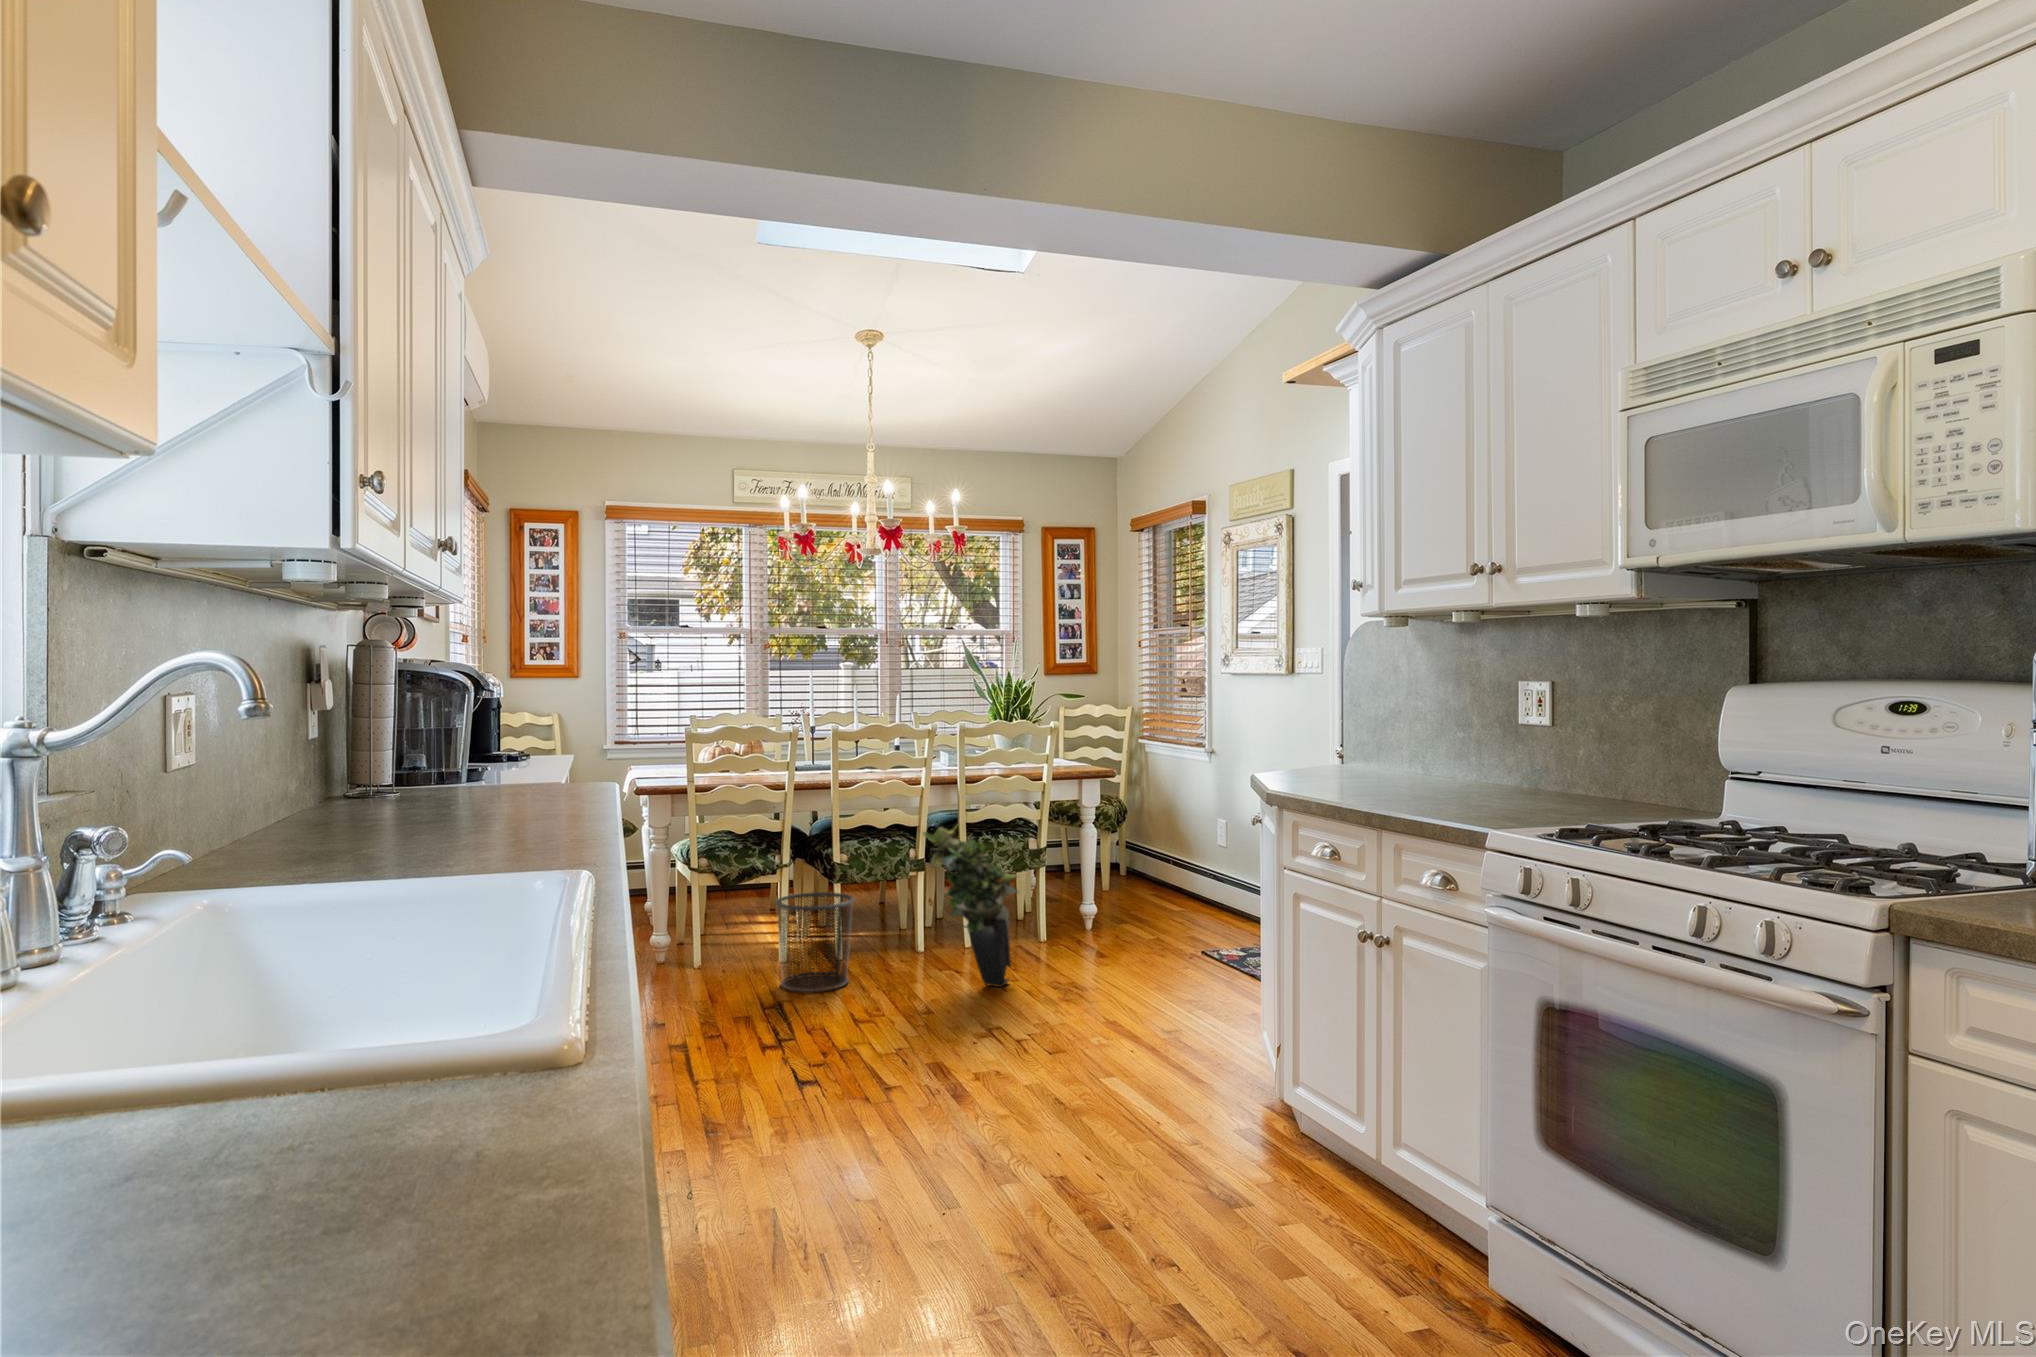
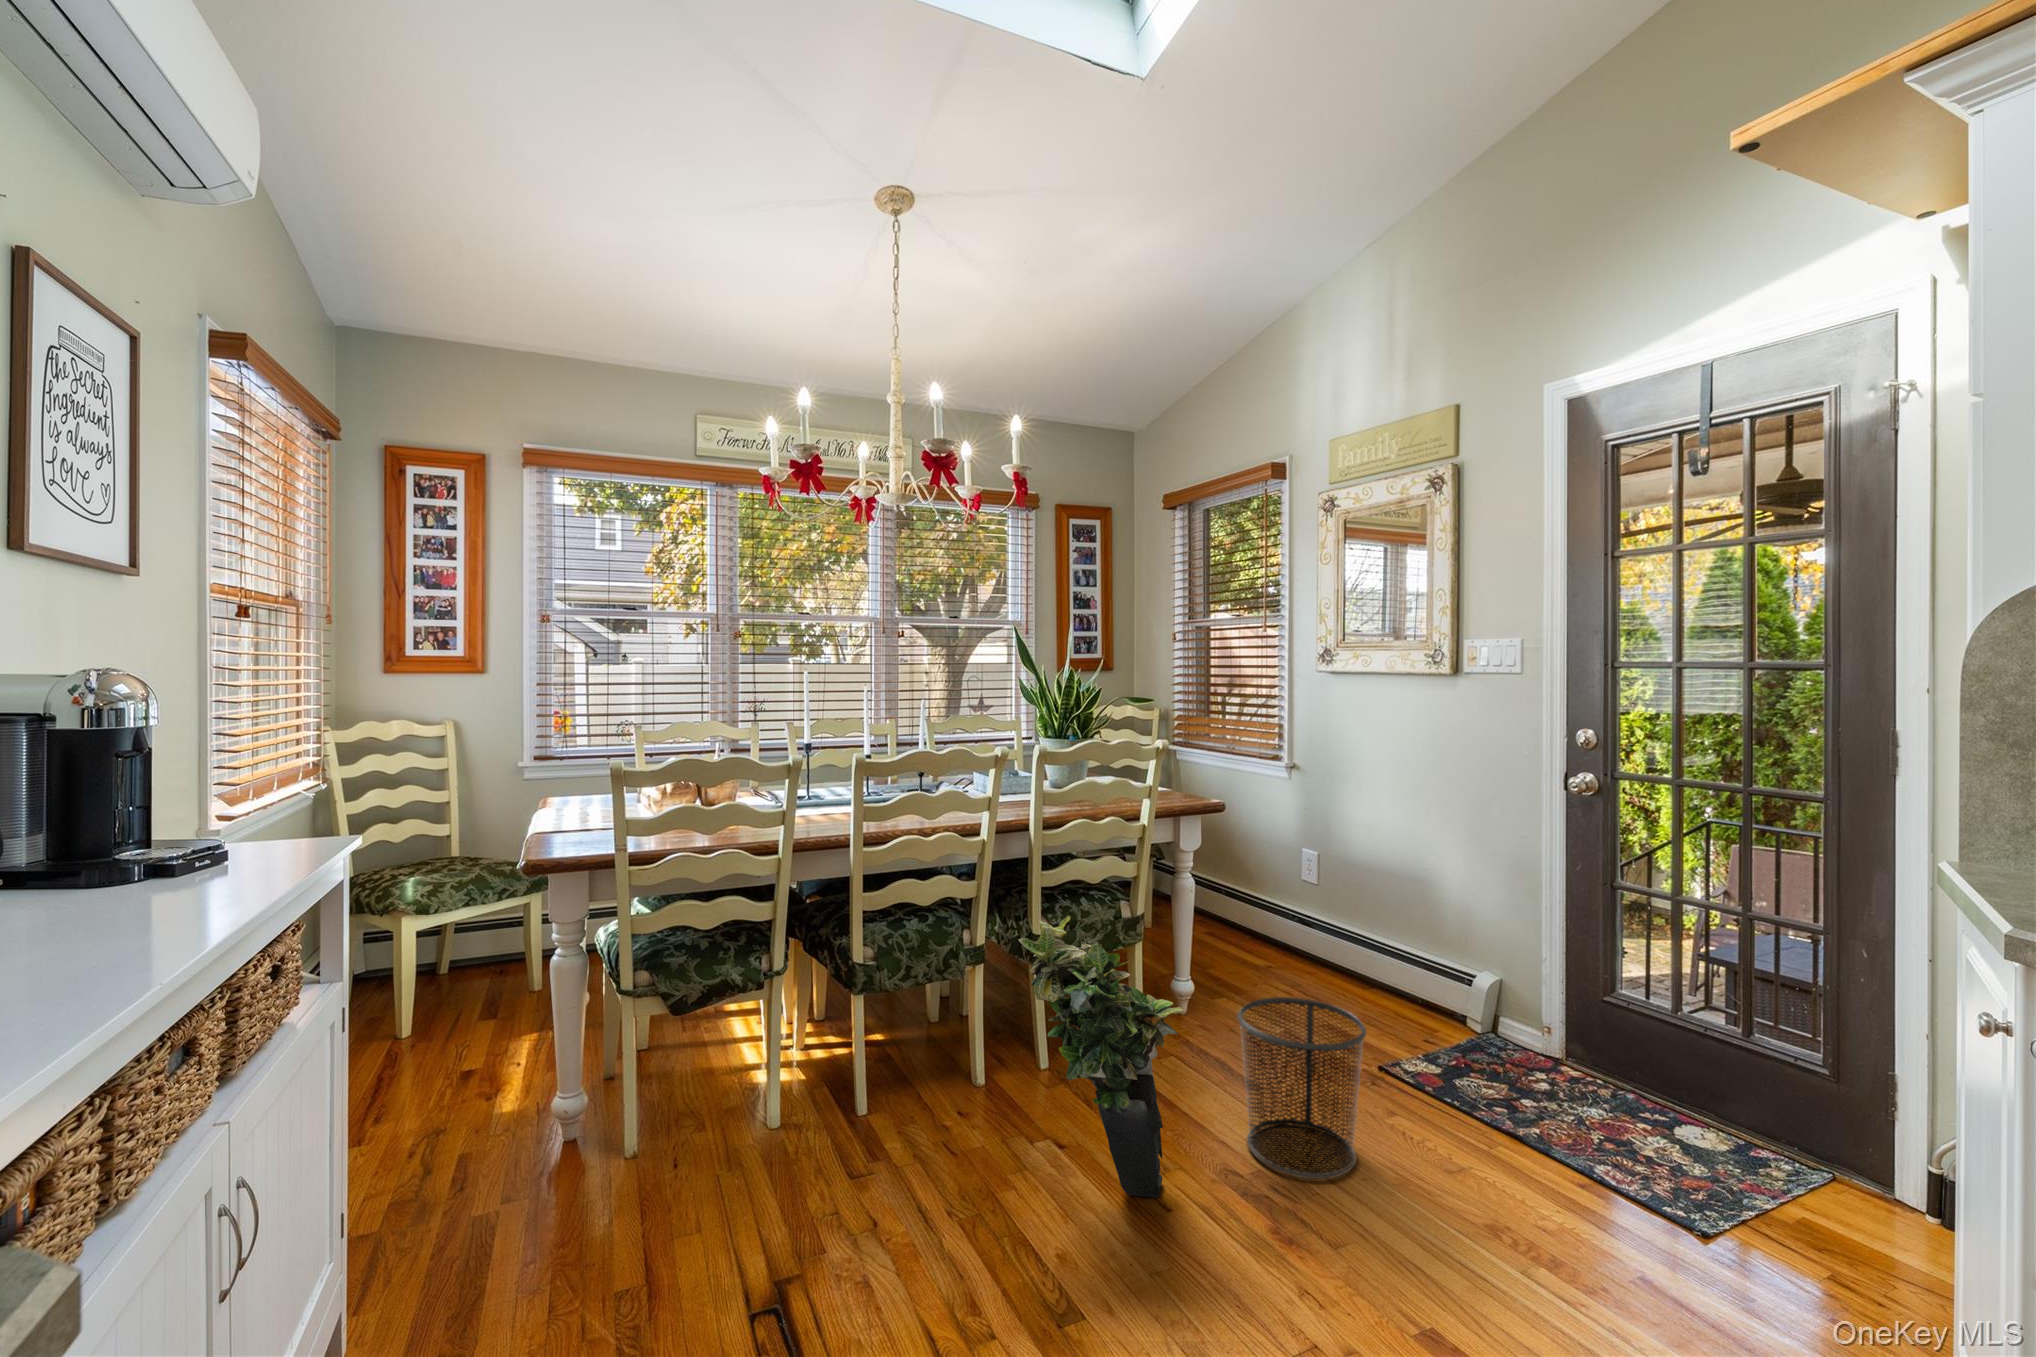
waste bin: present [775,892,854,992] -> present [1237,997,1366,1179]

